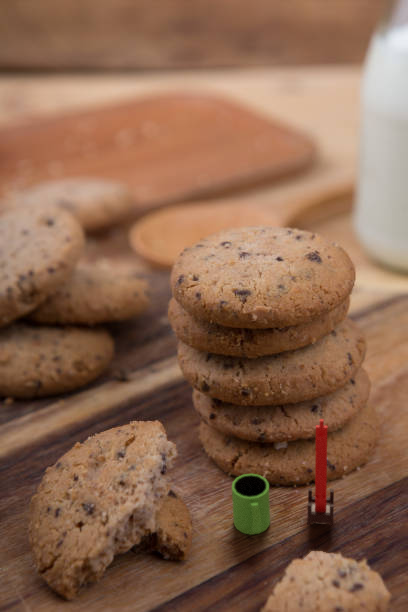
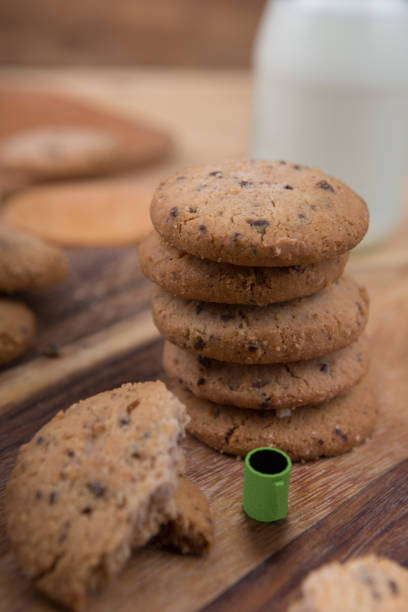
candle: present [307,419,334,526] -> none [329,374,371,506]

